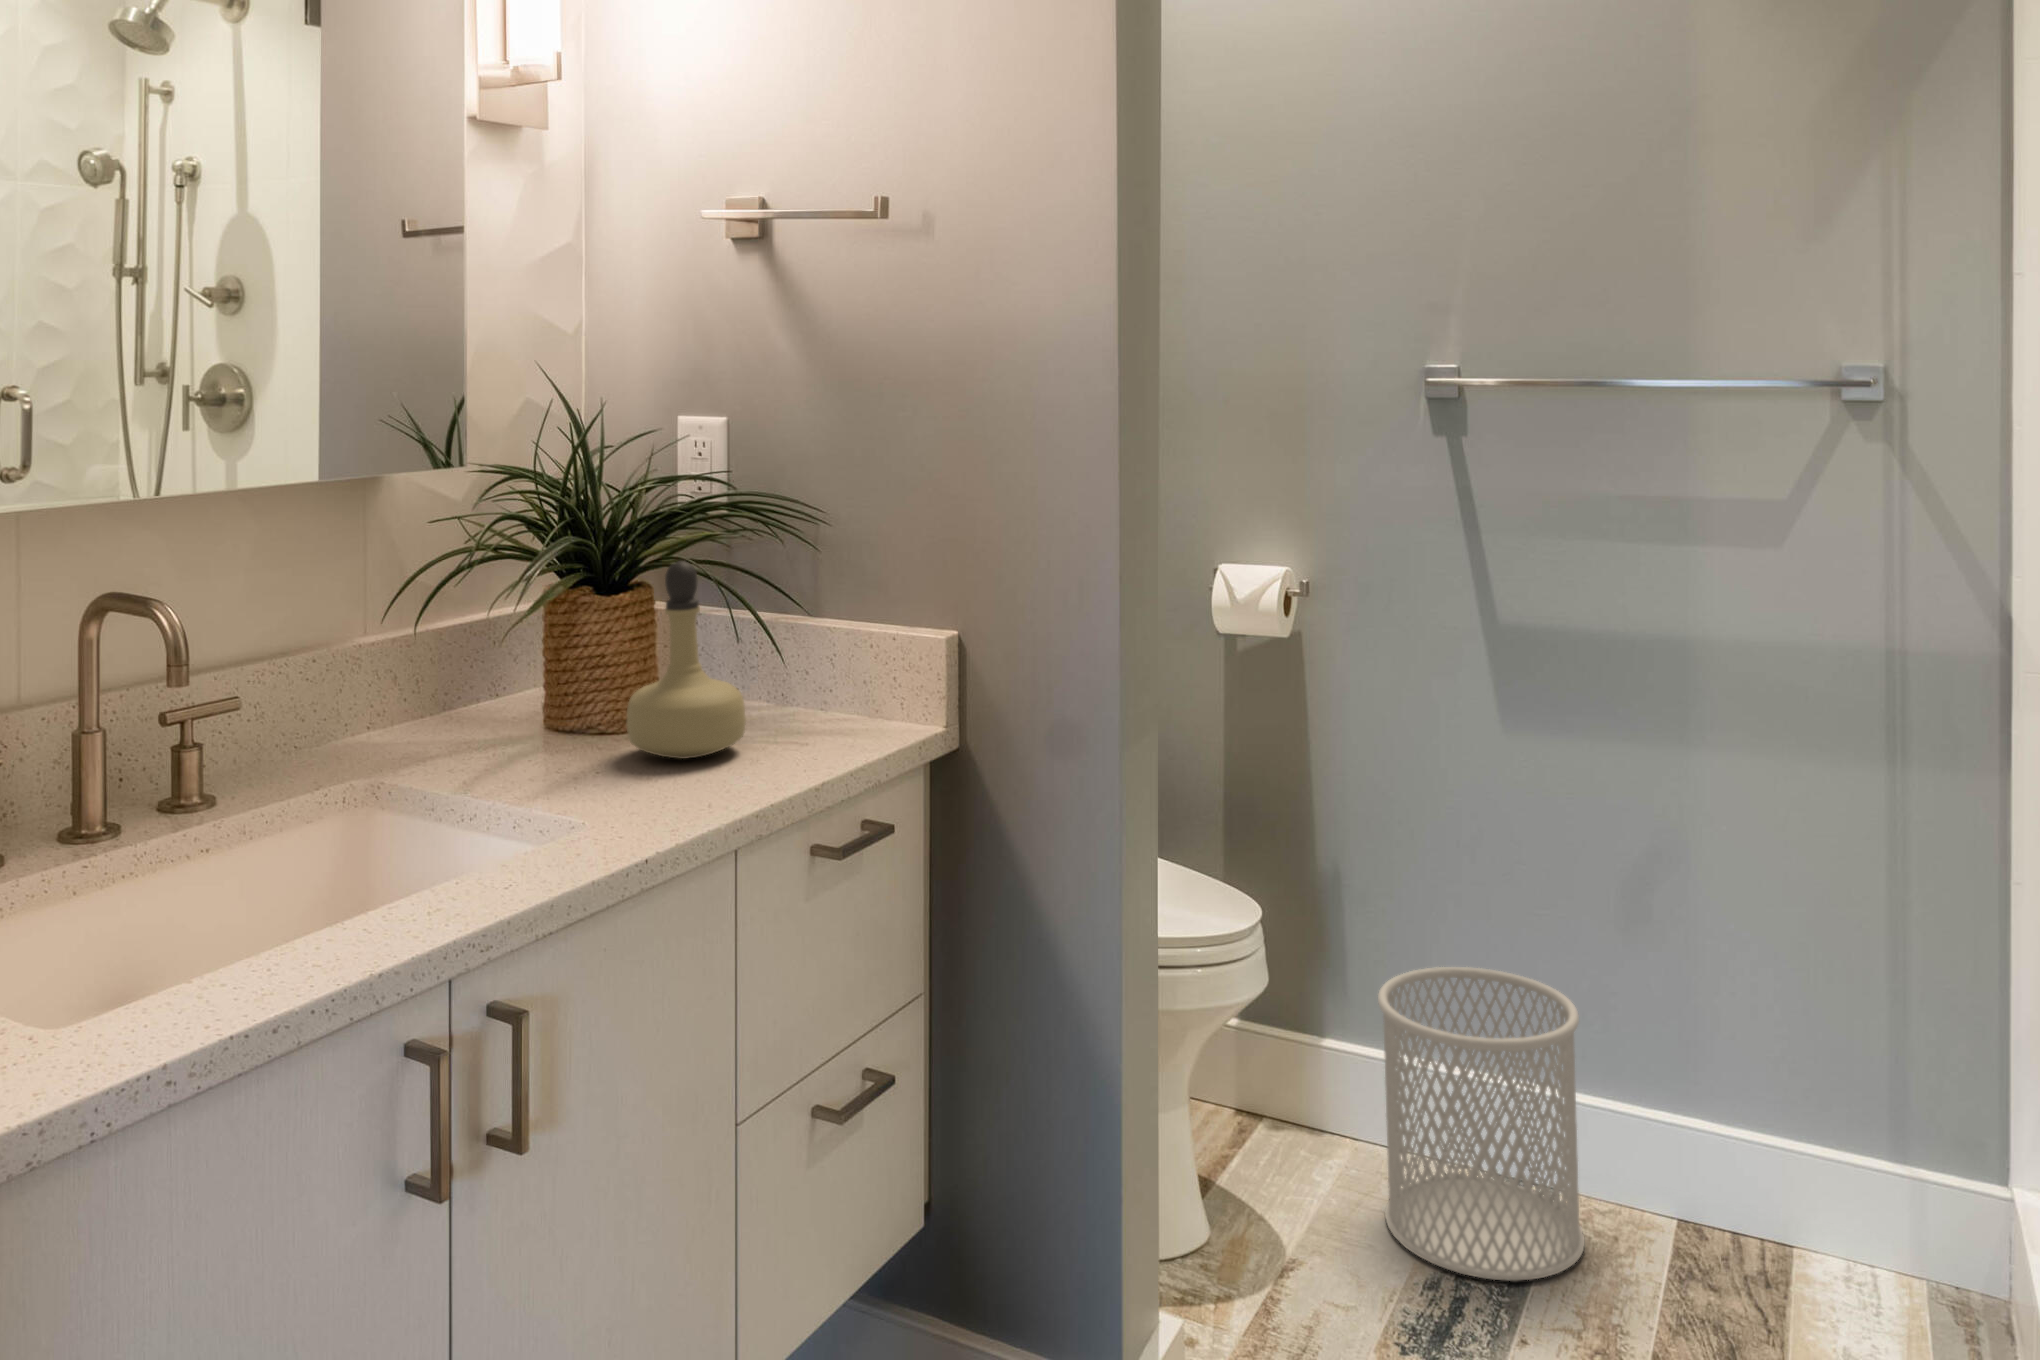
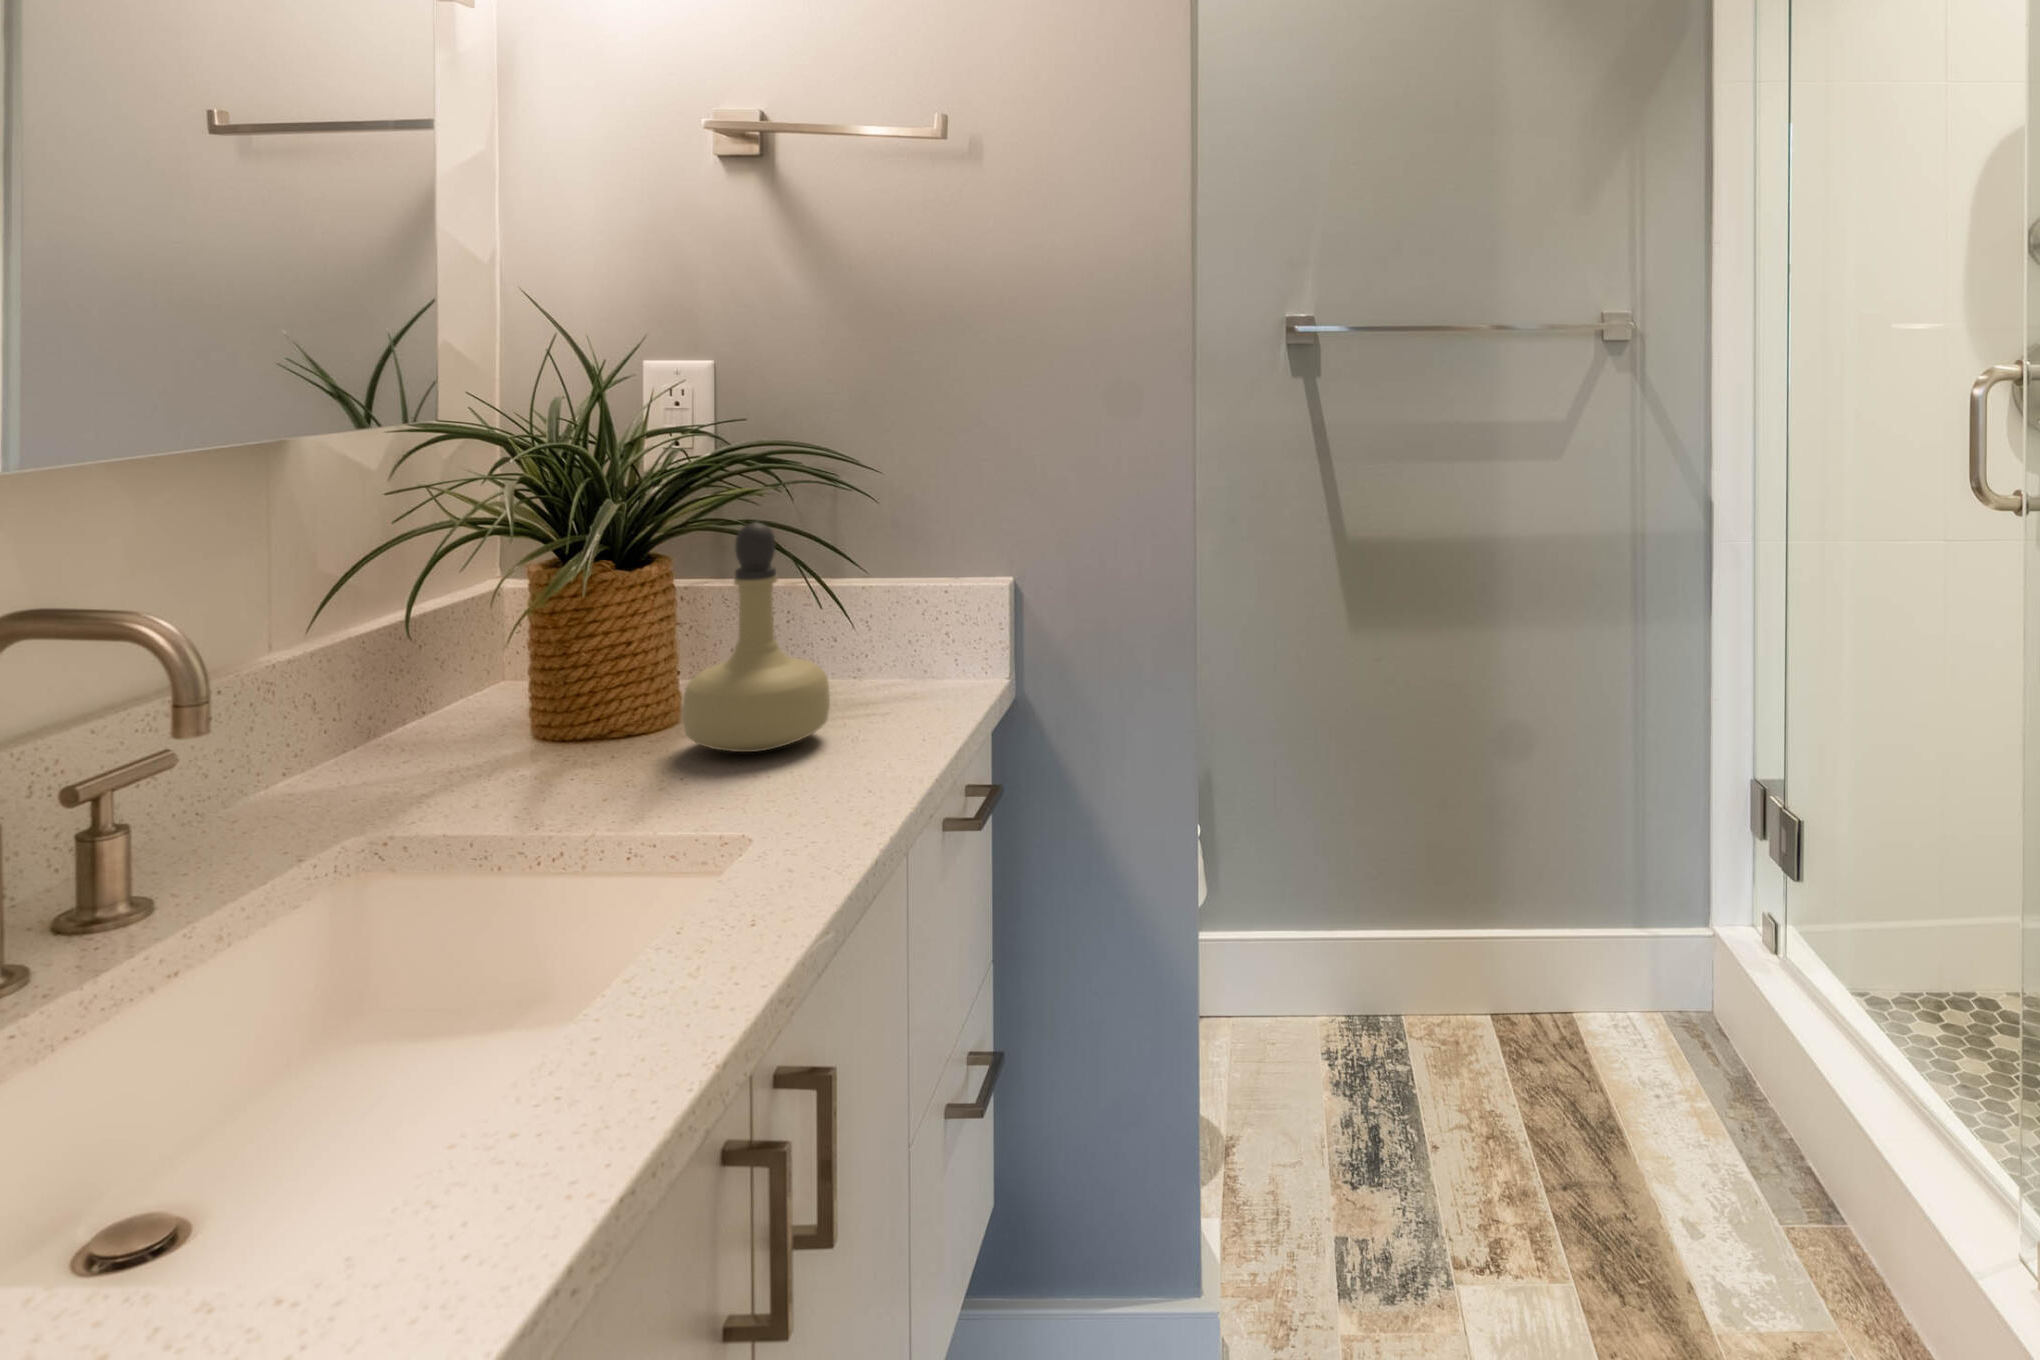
wastebasket: present [1378,967,1585,1281] -> none [1282,843,1442,1105]

